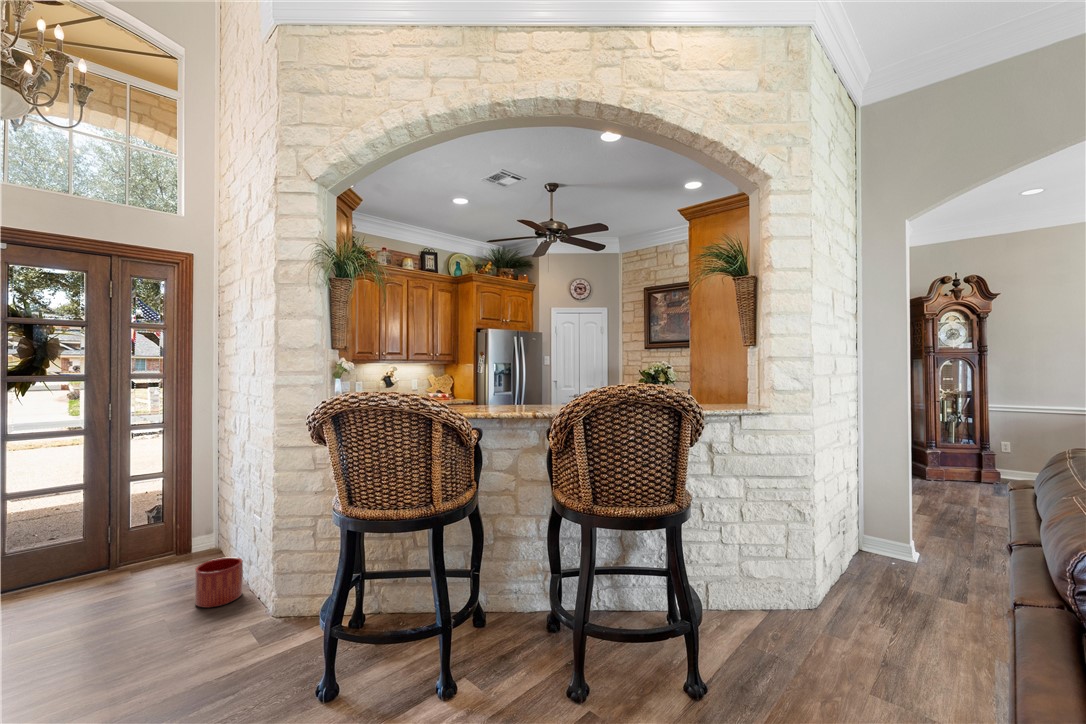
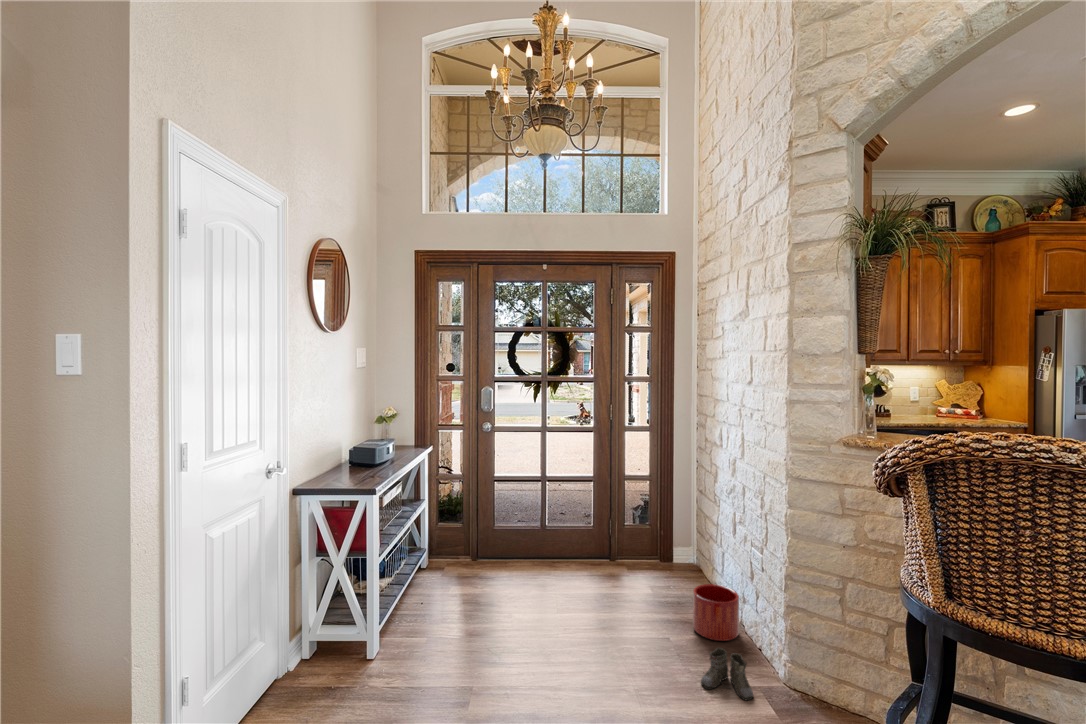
boots: none [188,607,246,649] -> present [701,648,753,701]

